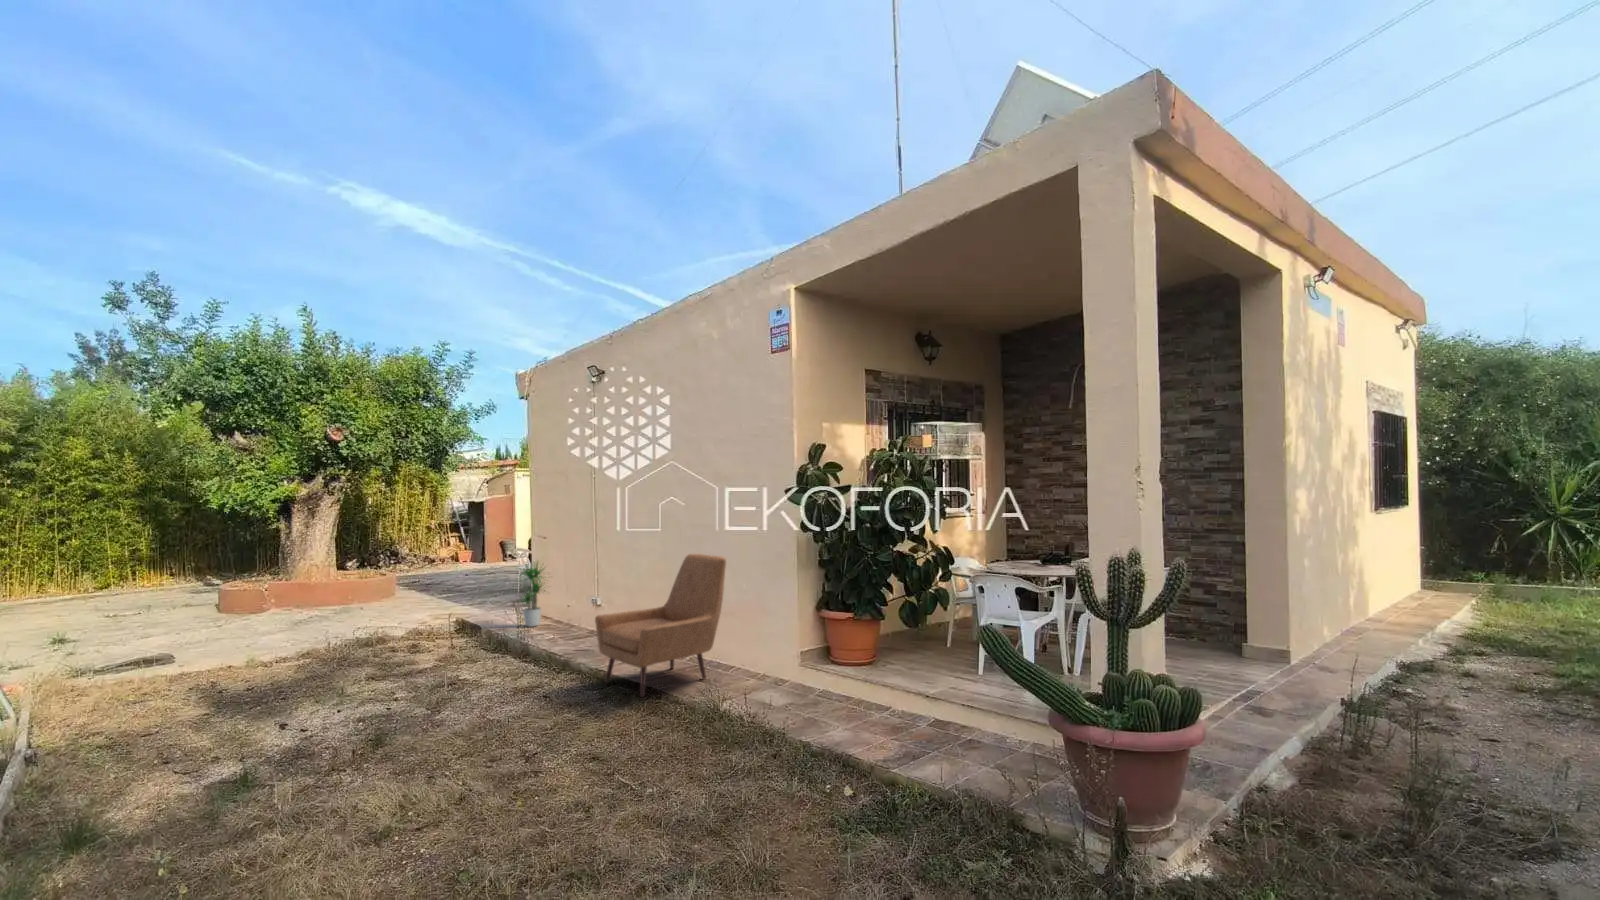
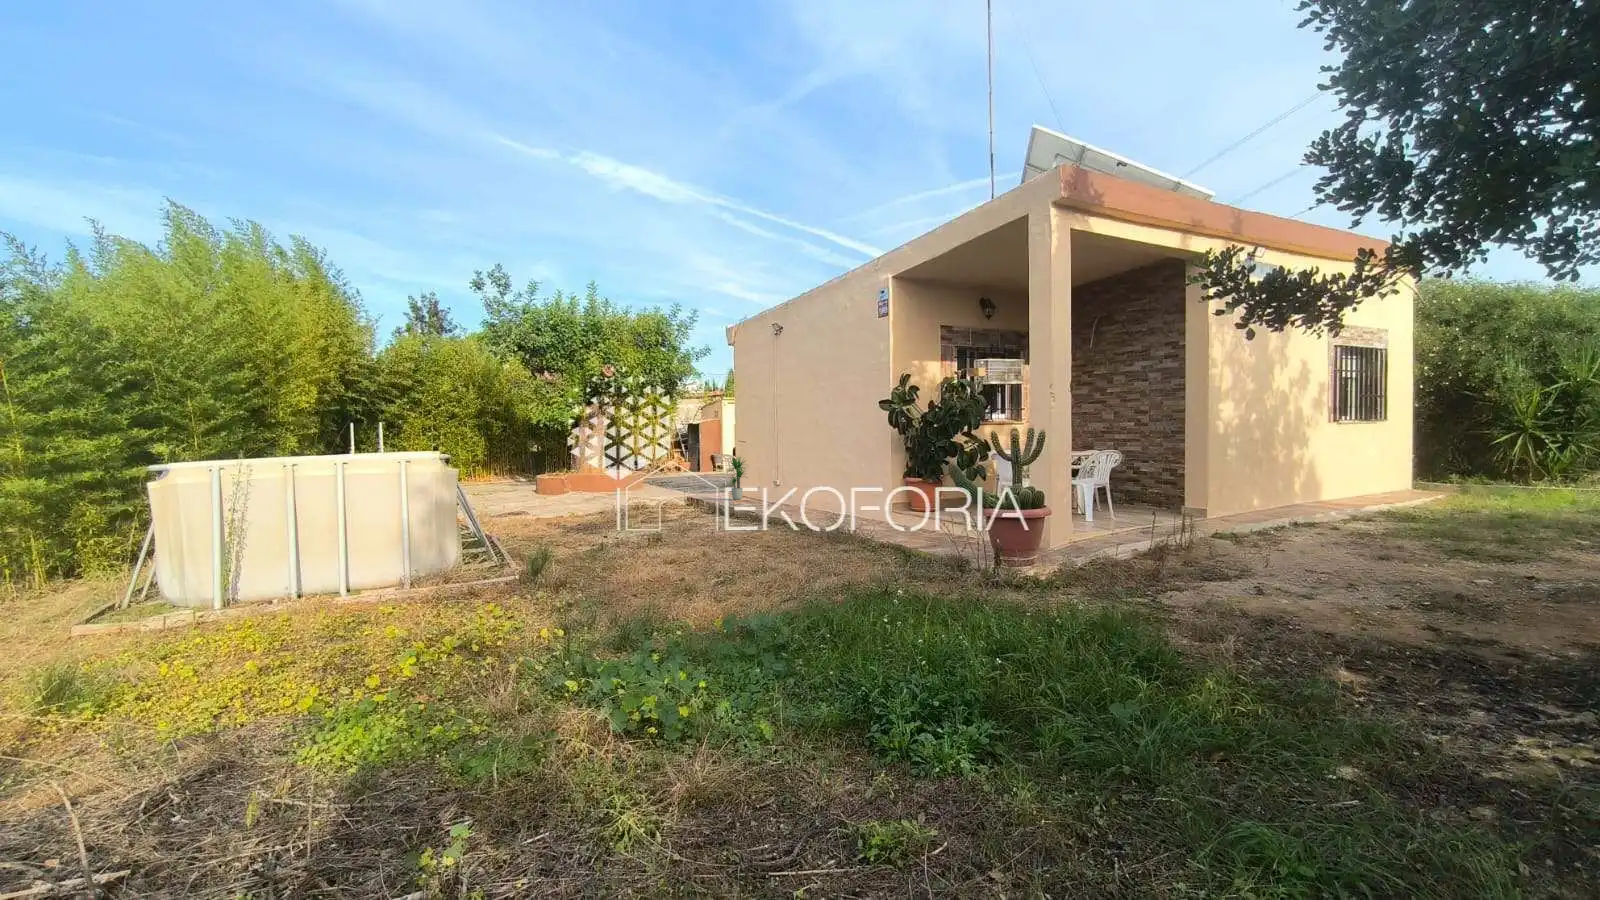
chair: present [595,554,726,697] -> none [770,445,848,521]

